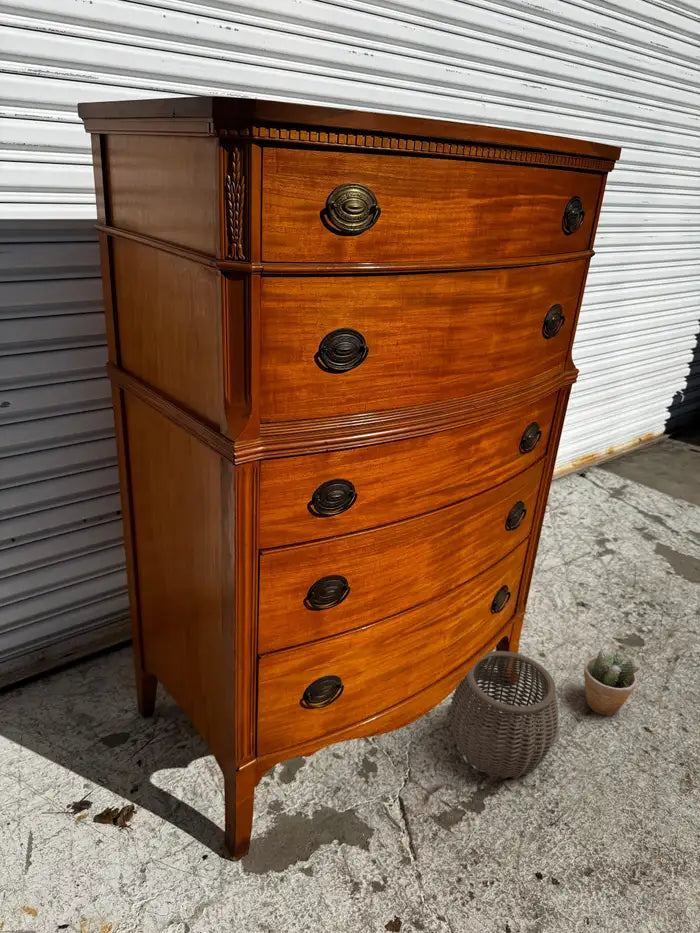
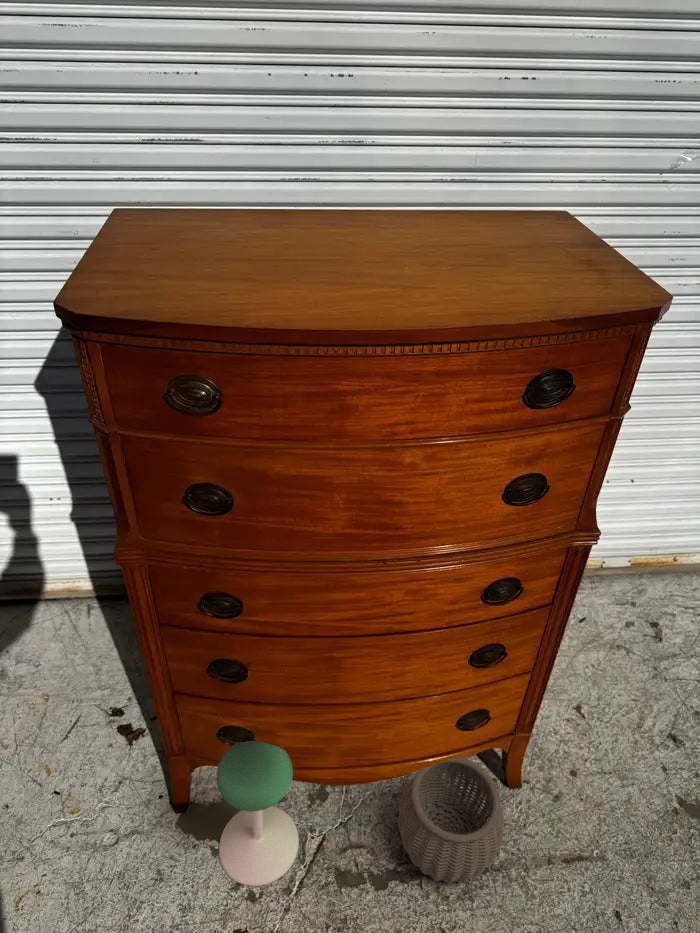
potted plant: present [584,649,641,716] -> none [572,811,631,878]
stool: none [299,691,398,884] -> present [217,741,299,886]

